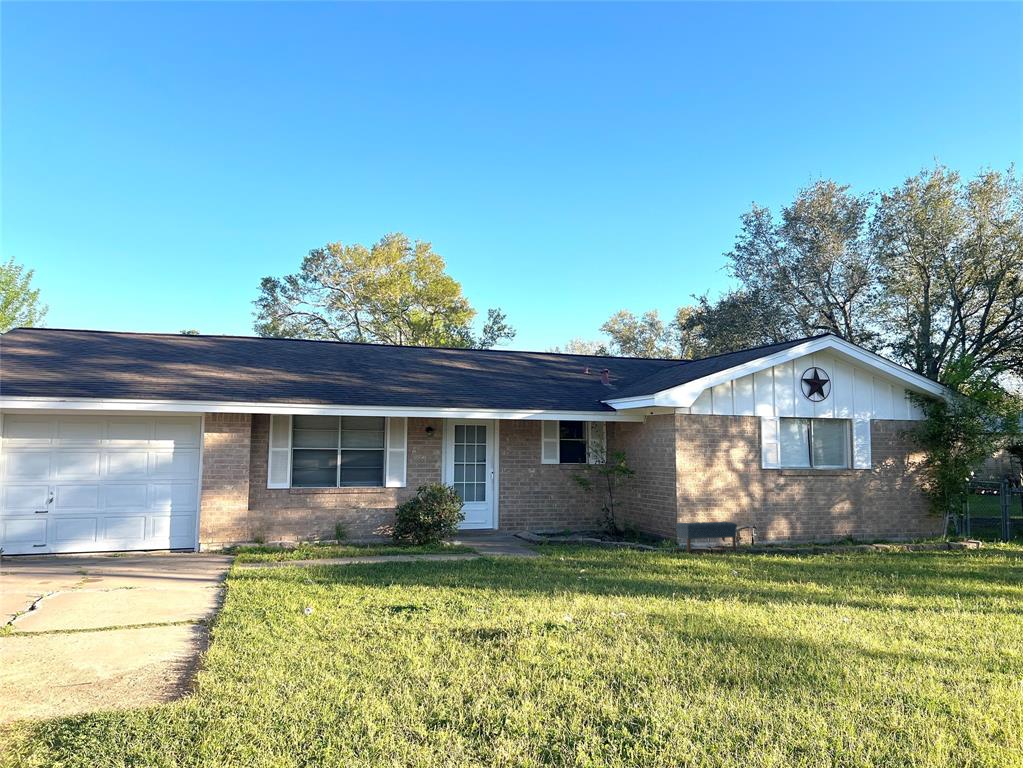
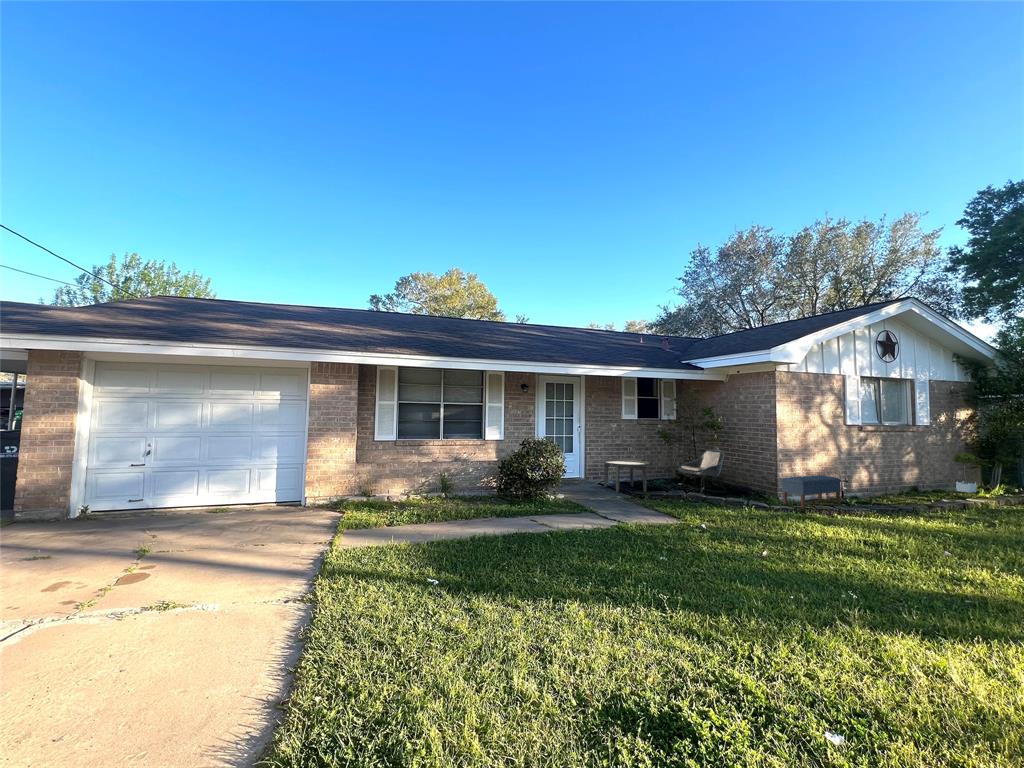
lounge chair: none [596,498,641,544] -> present [678,450,727,494]
potted tree: none [901,500,923,543] -> present [953,453,976,493]
round table: none [512,510,563,543] -> present [601,459,649,492]

